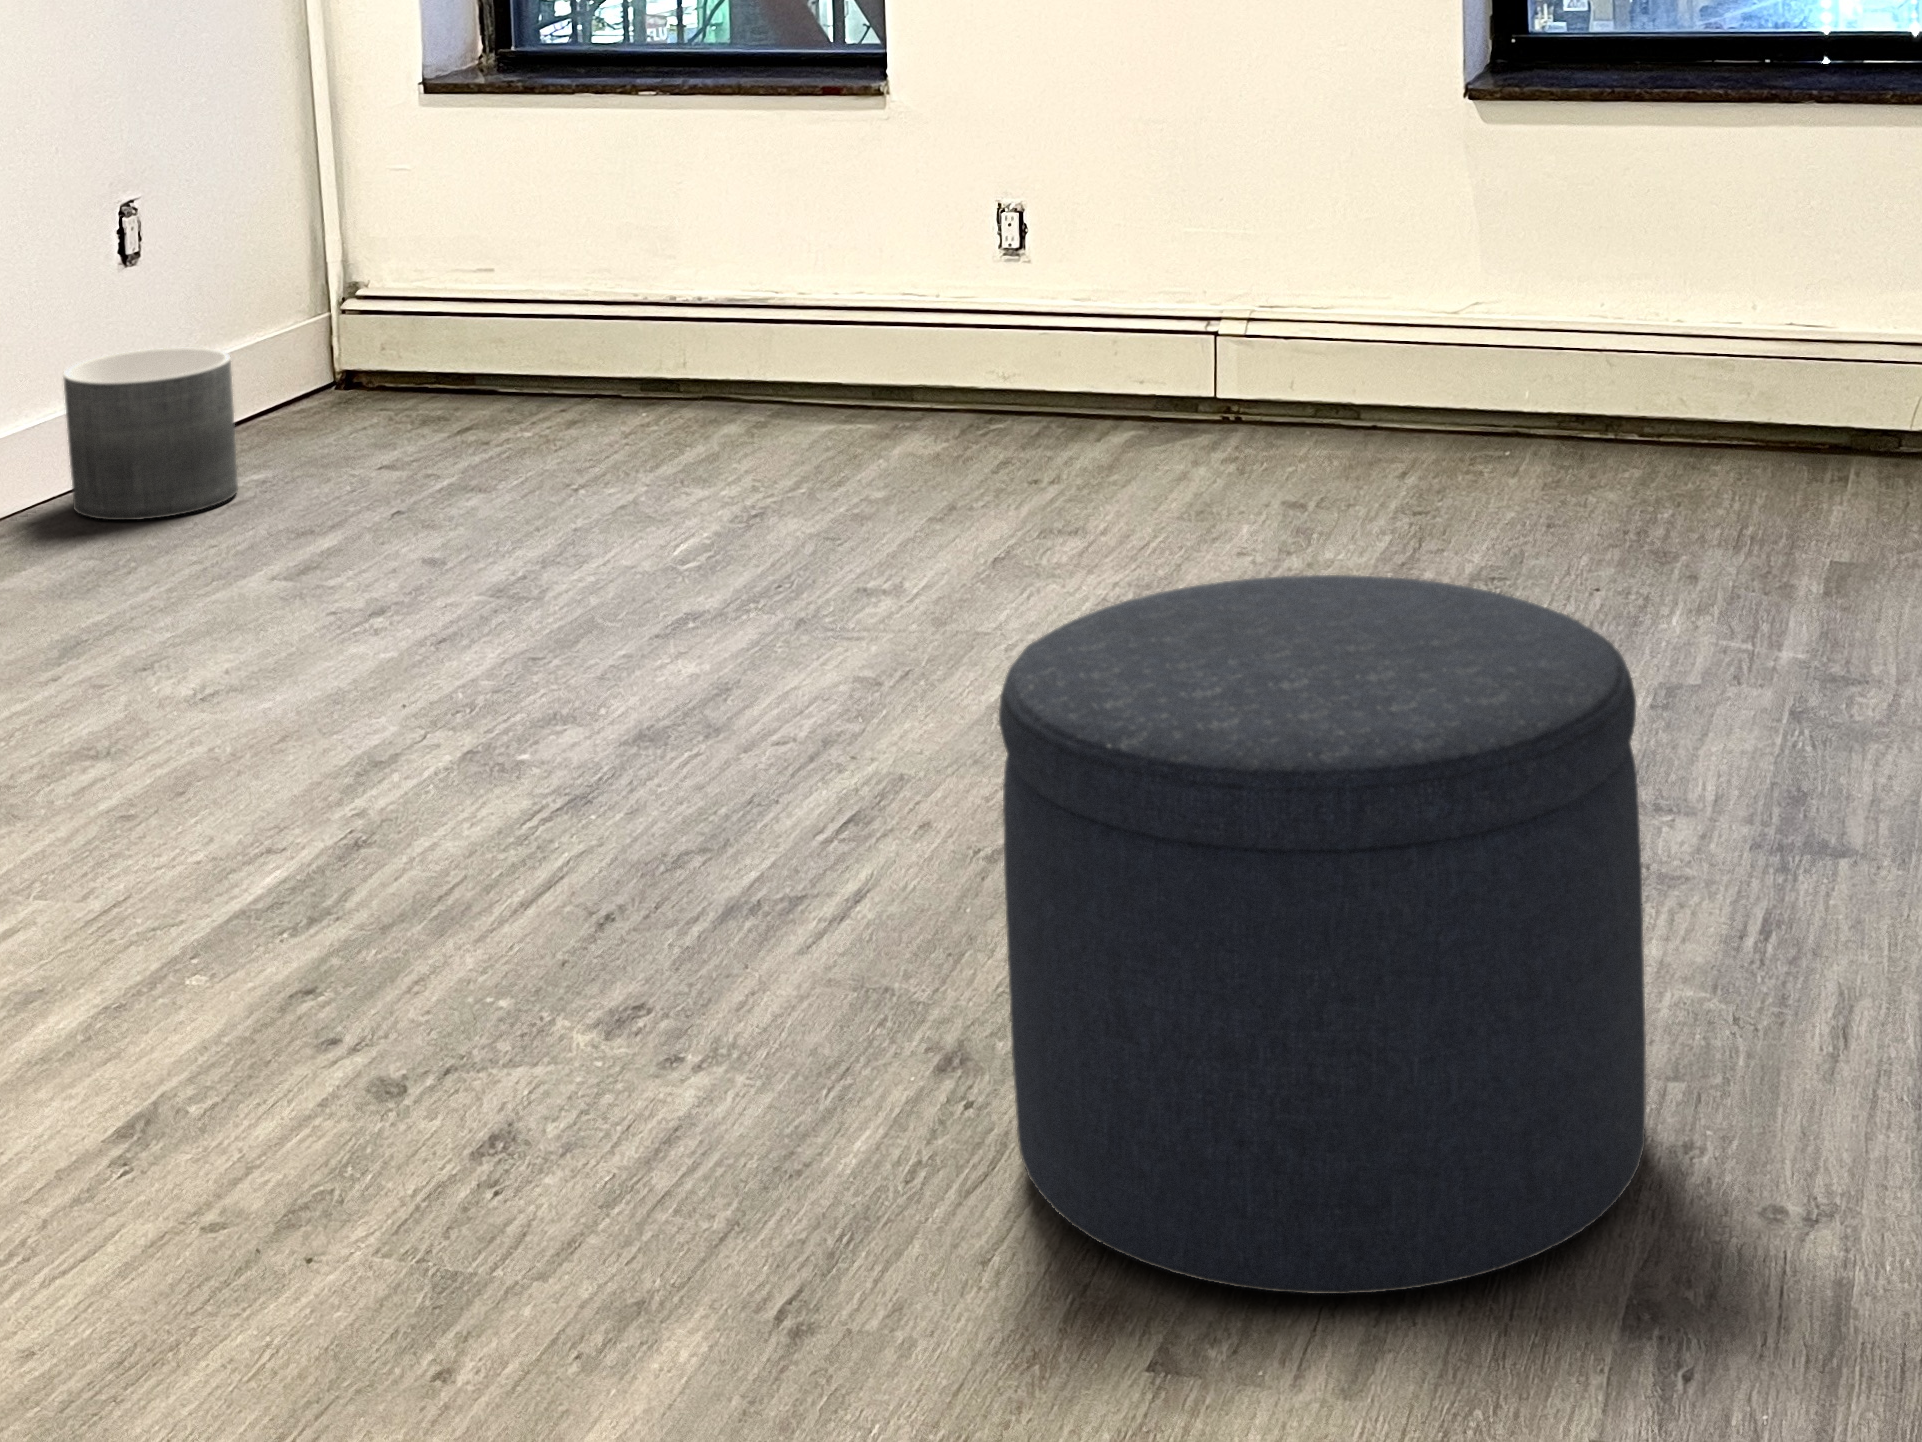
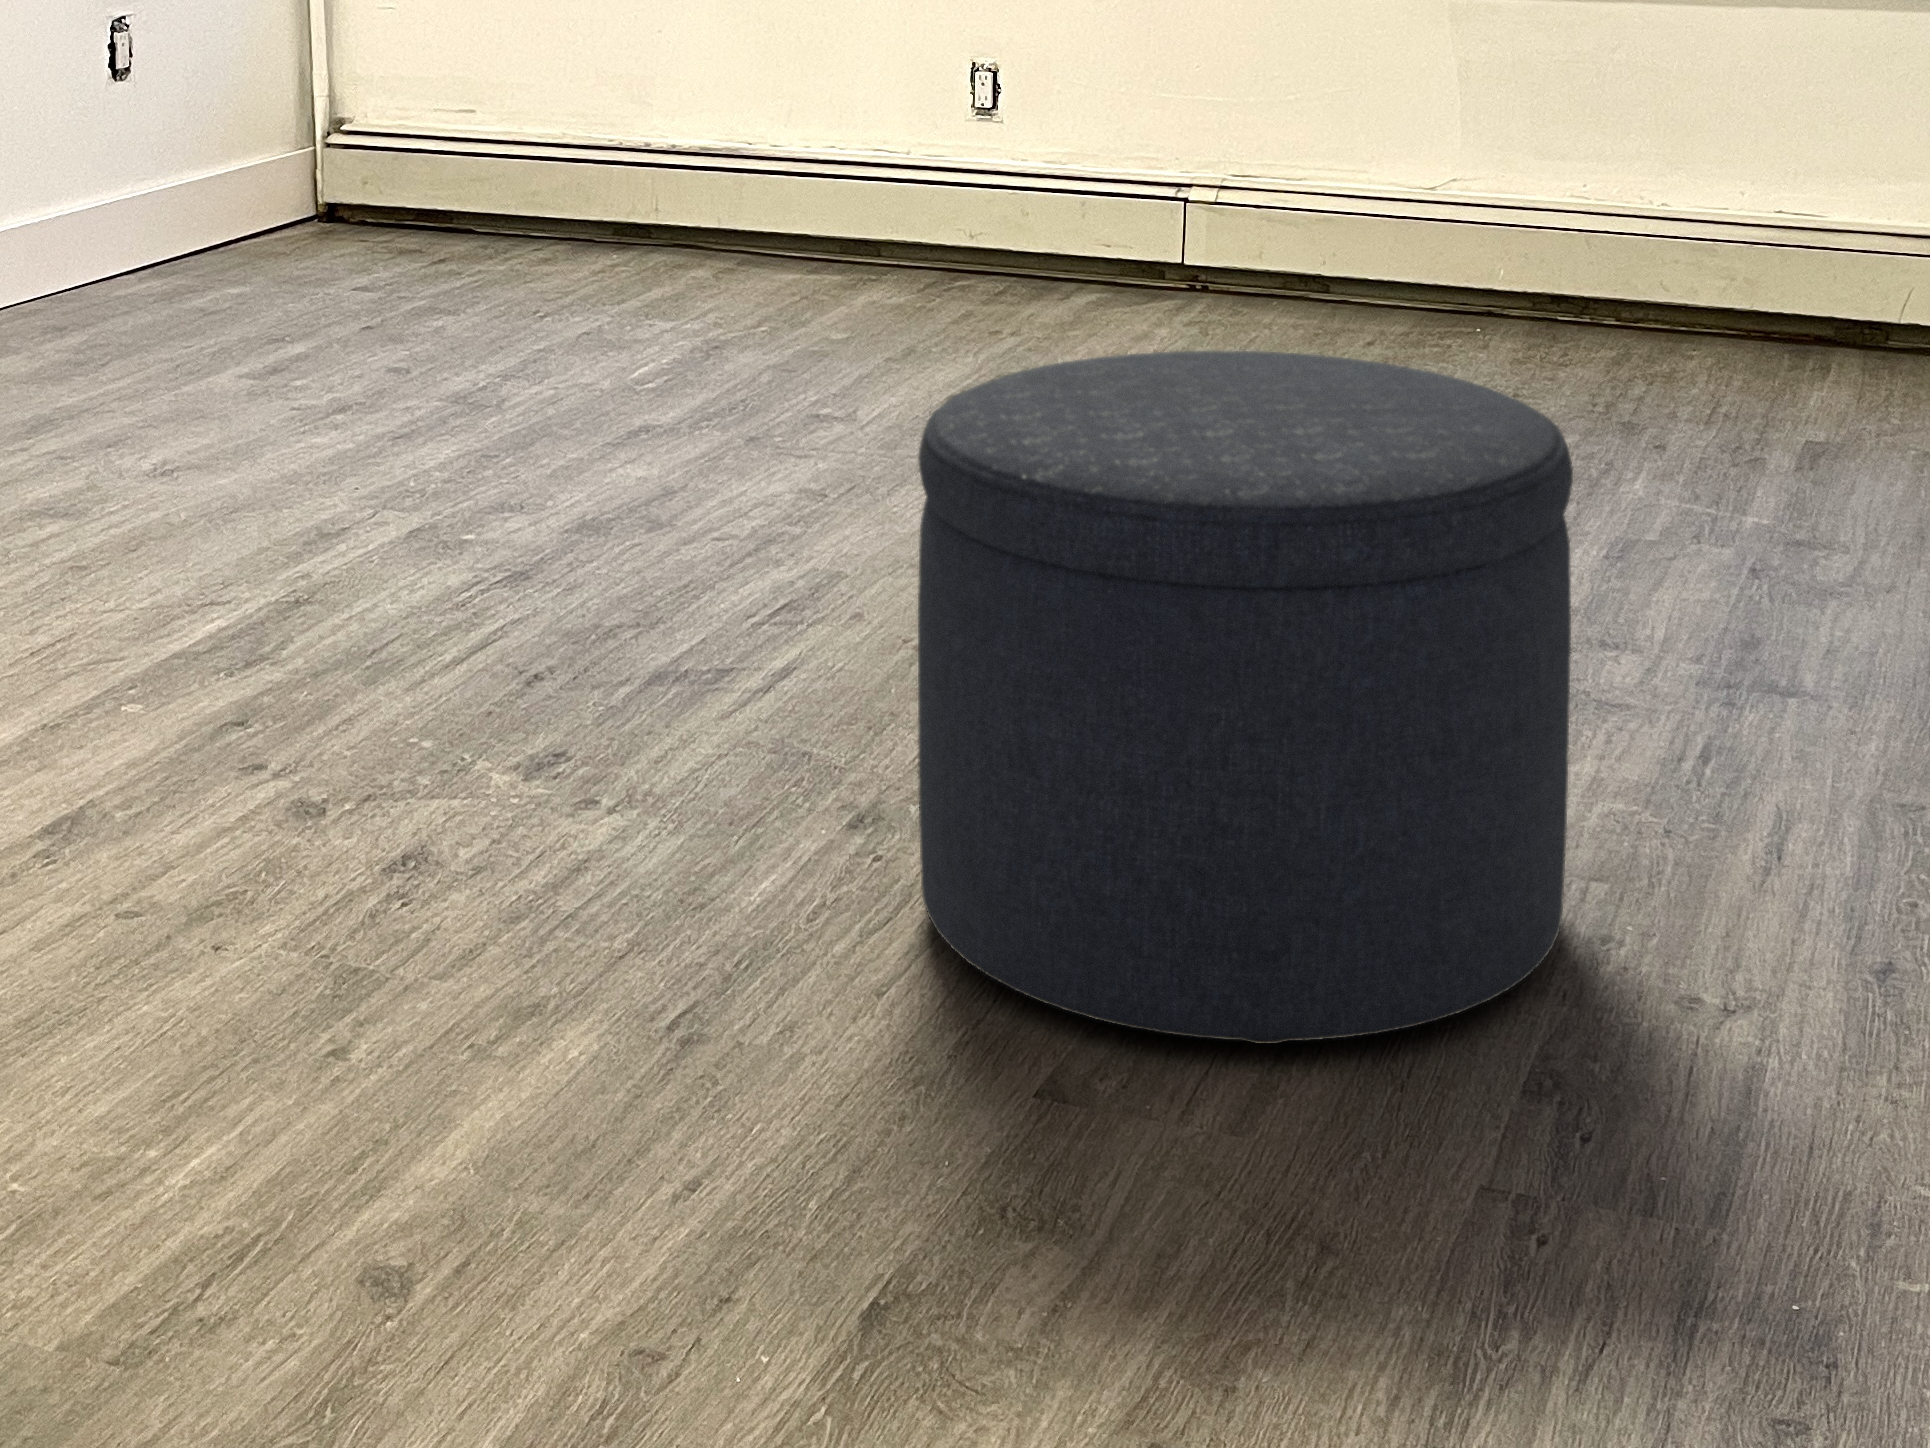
planter: present [63,348,238,520] -> none [55,160,219,320]

